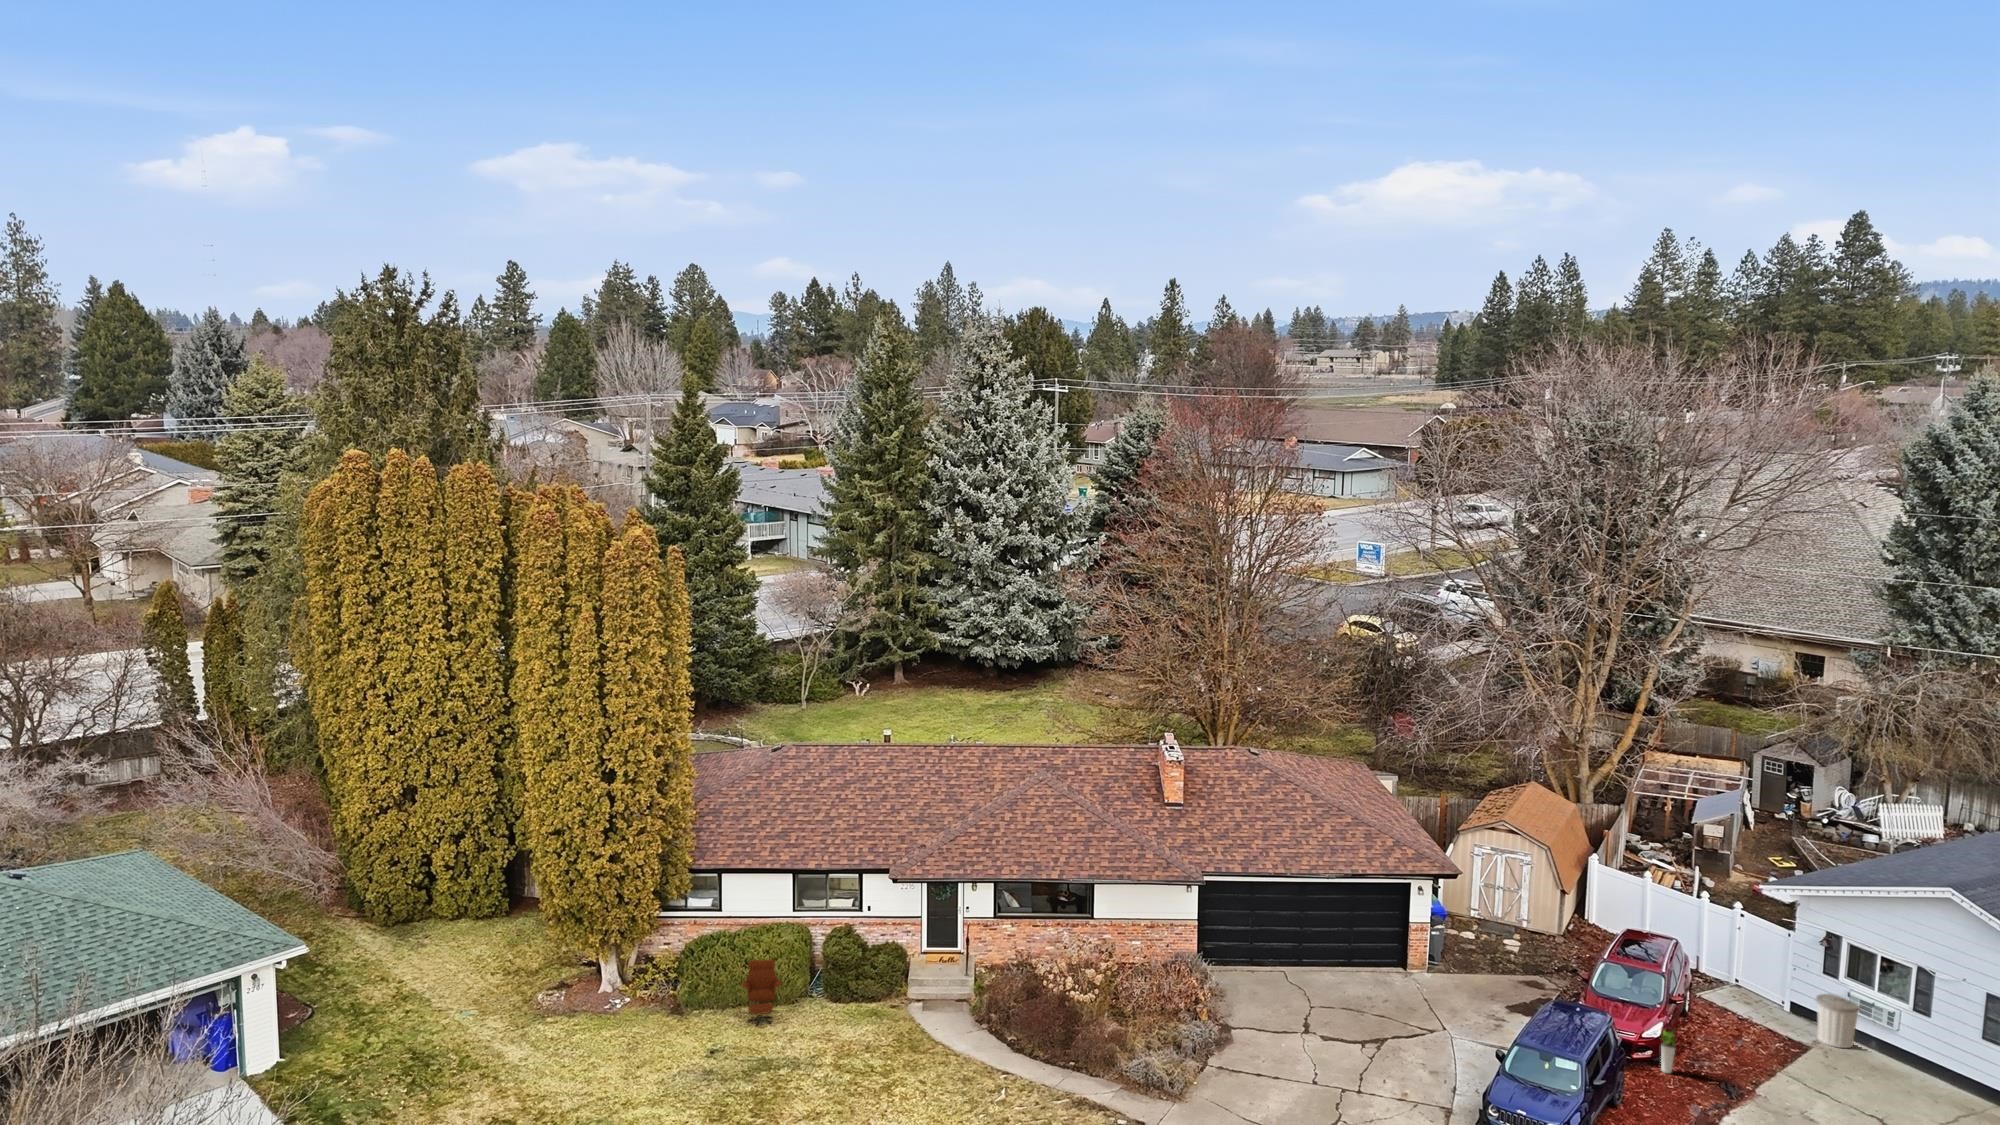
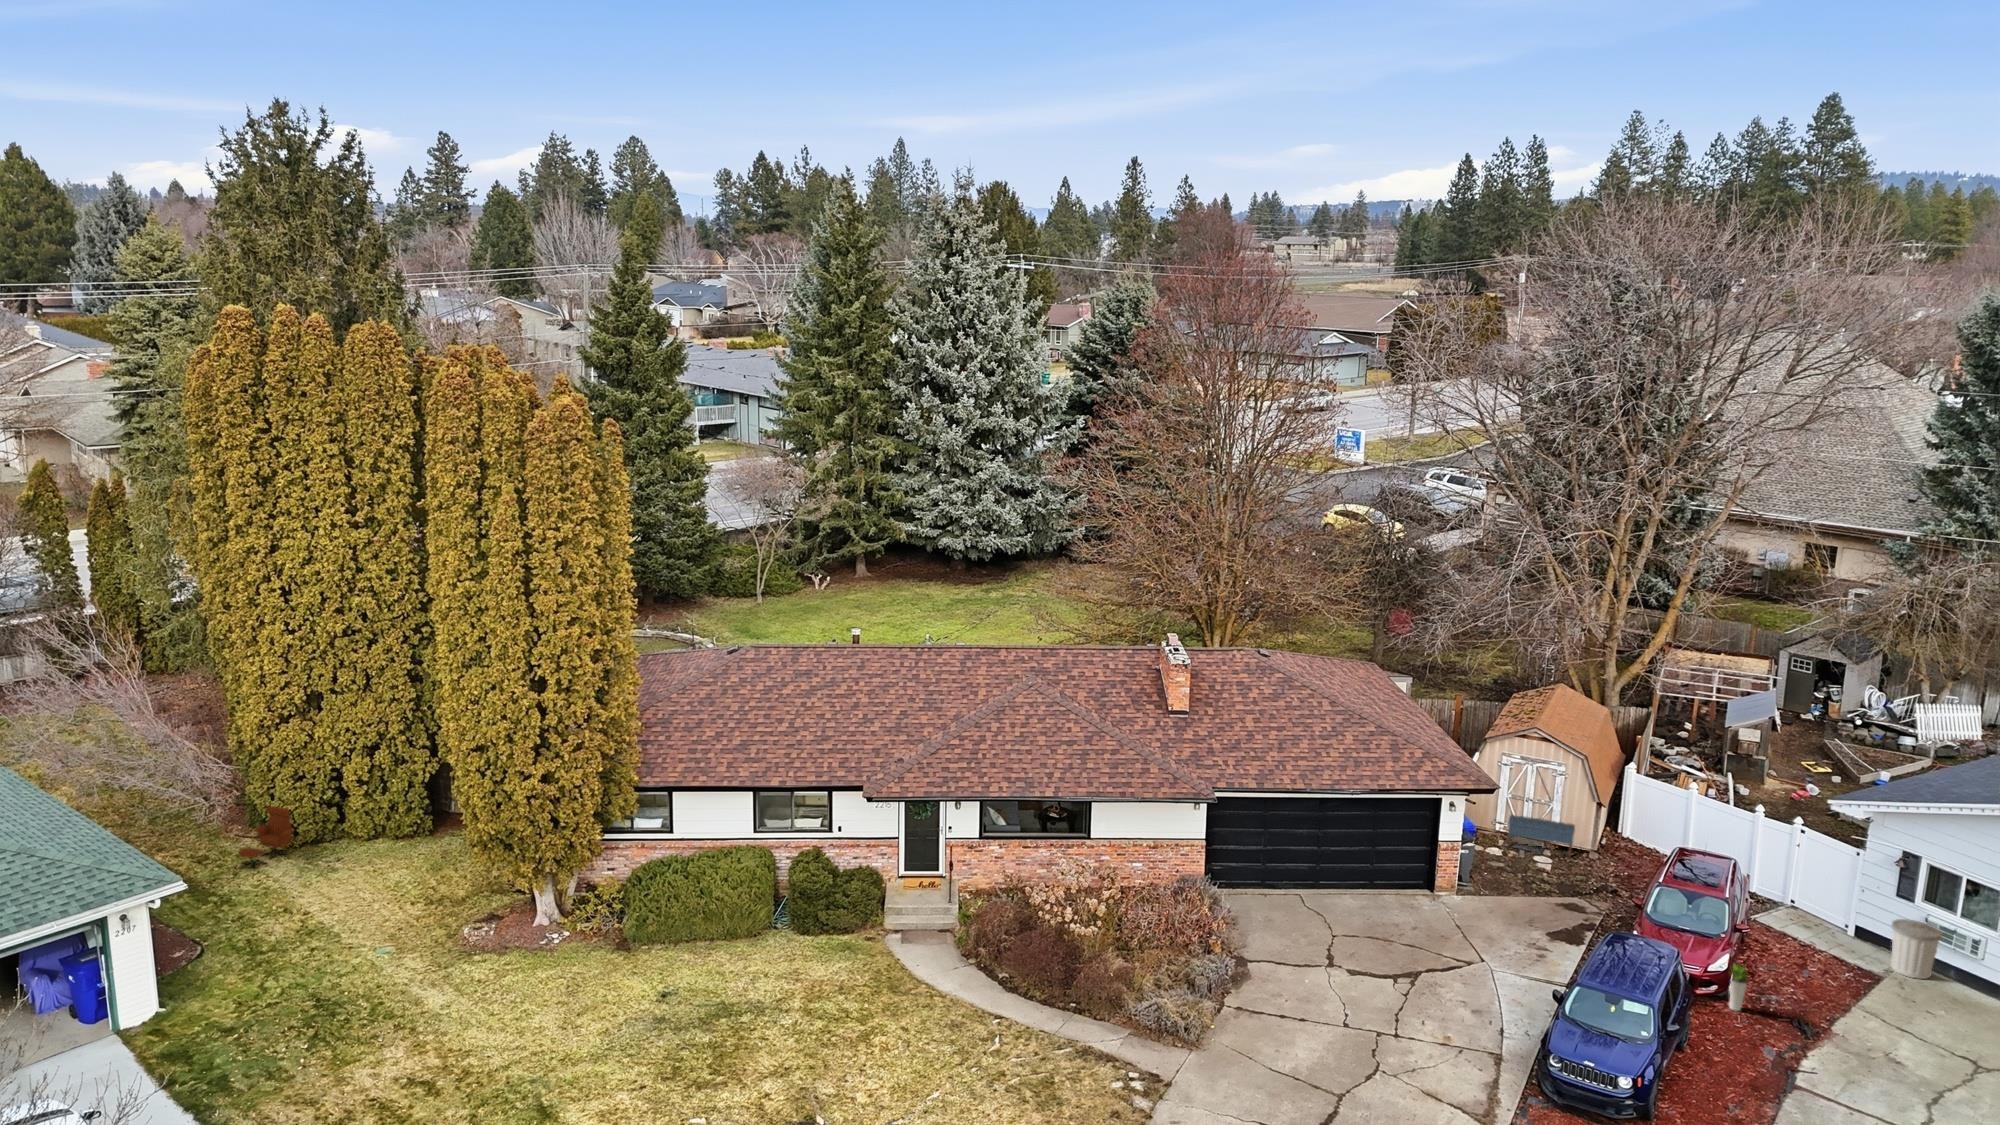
bench: none [1482,903,1544,942] -> present [1507,815,1575,857]
lounge chair: present [741,959,782,1025] -> present [238,806,294,867]

